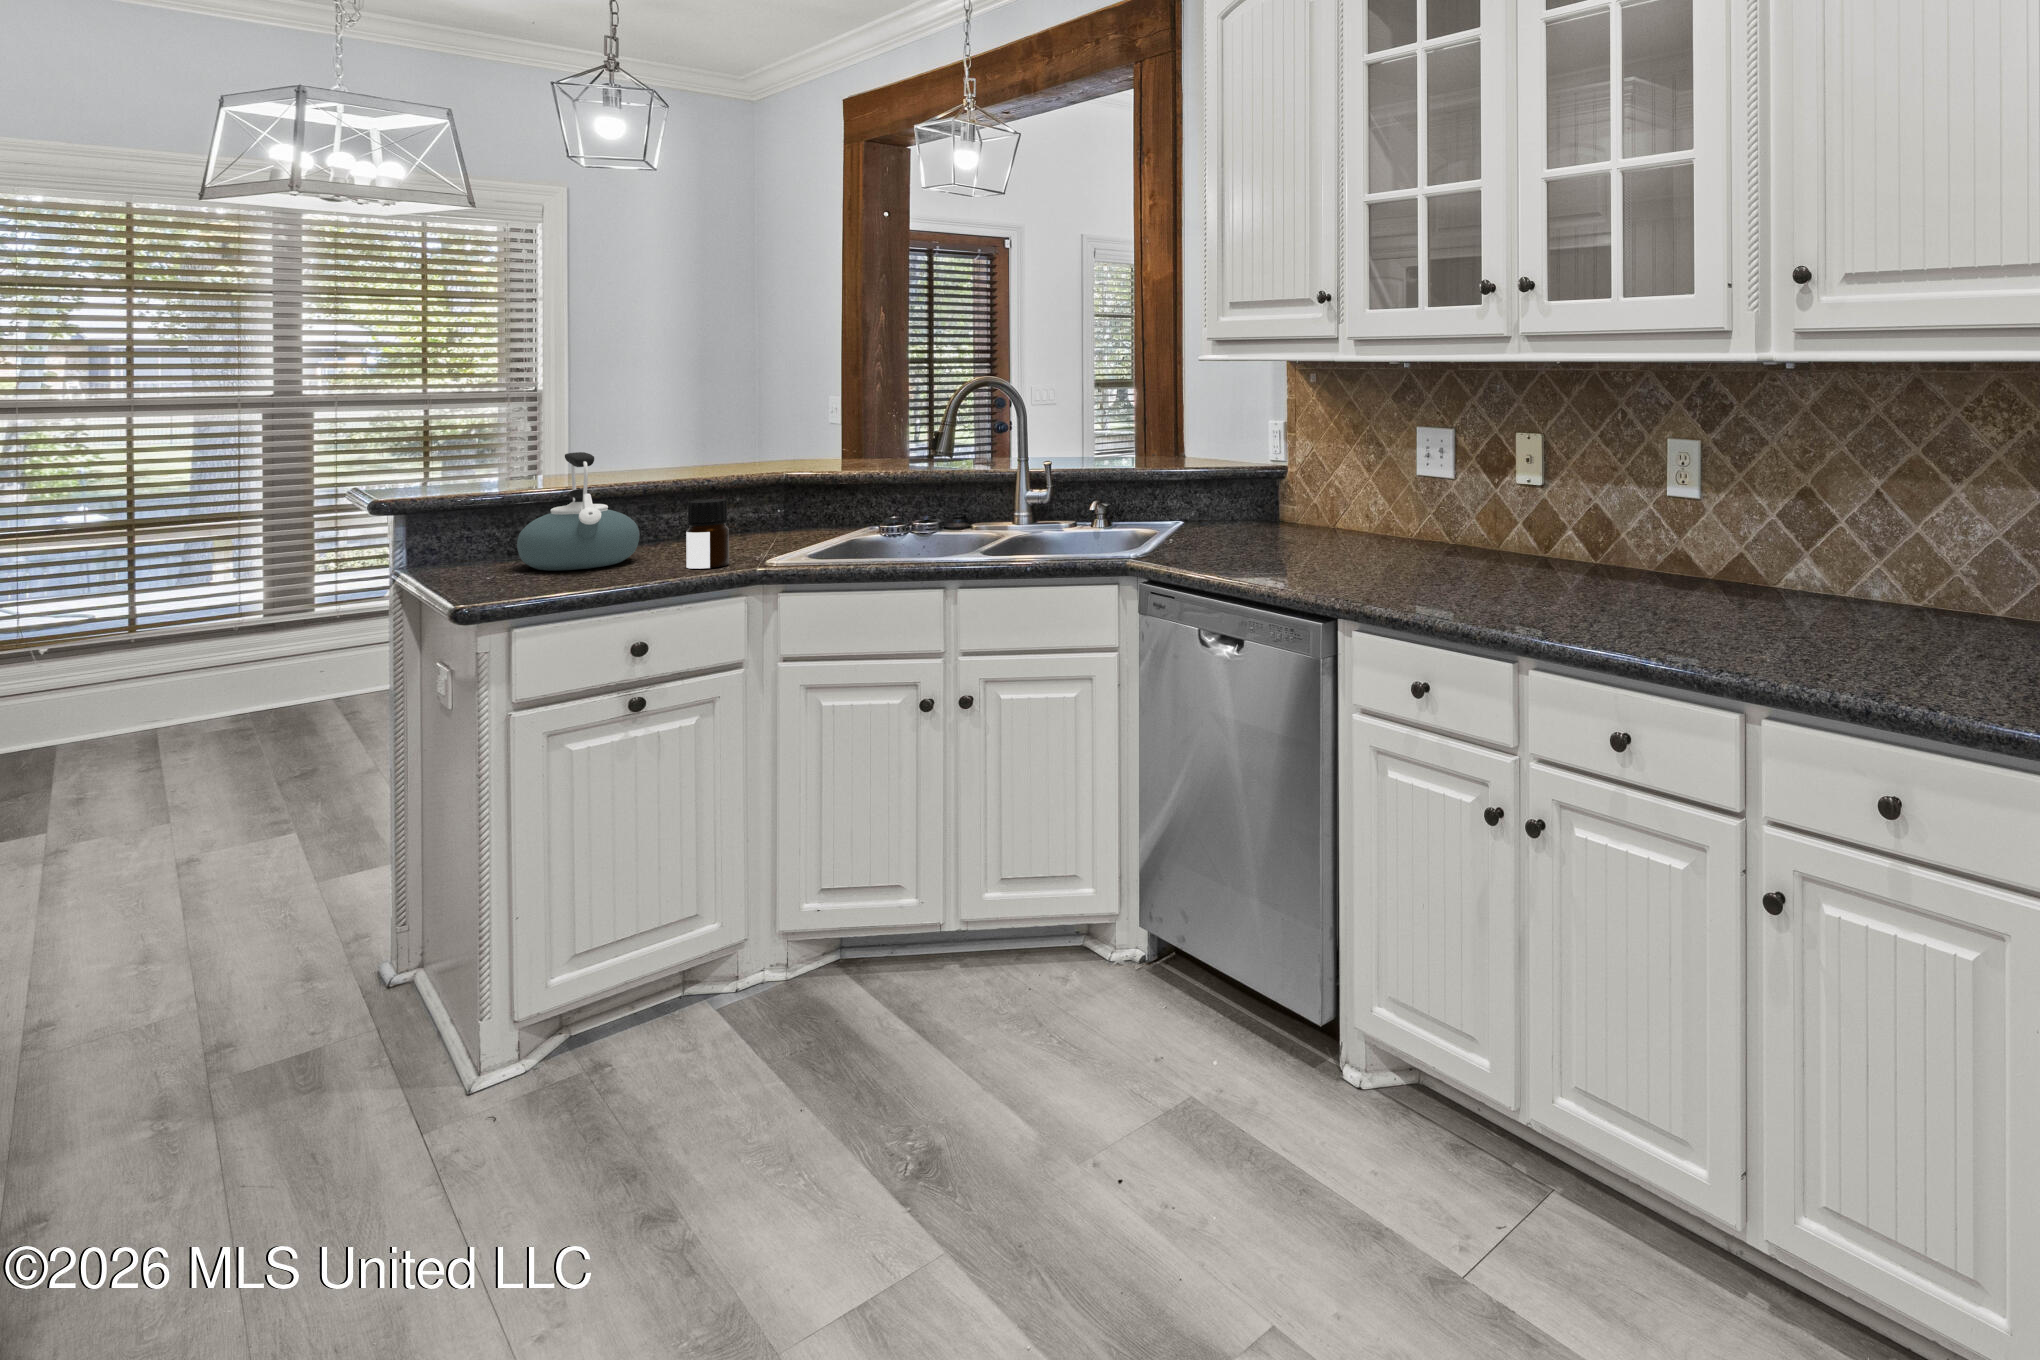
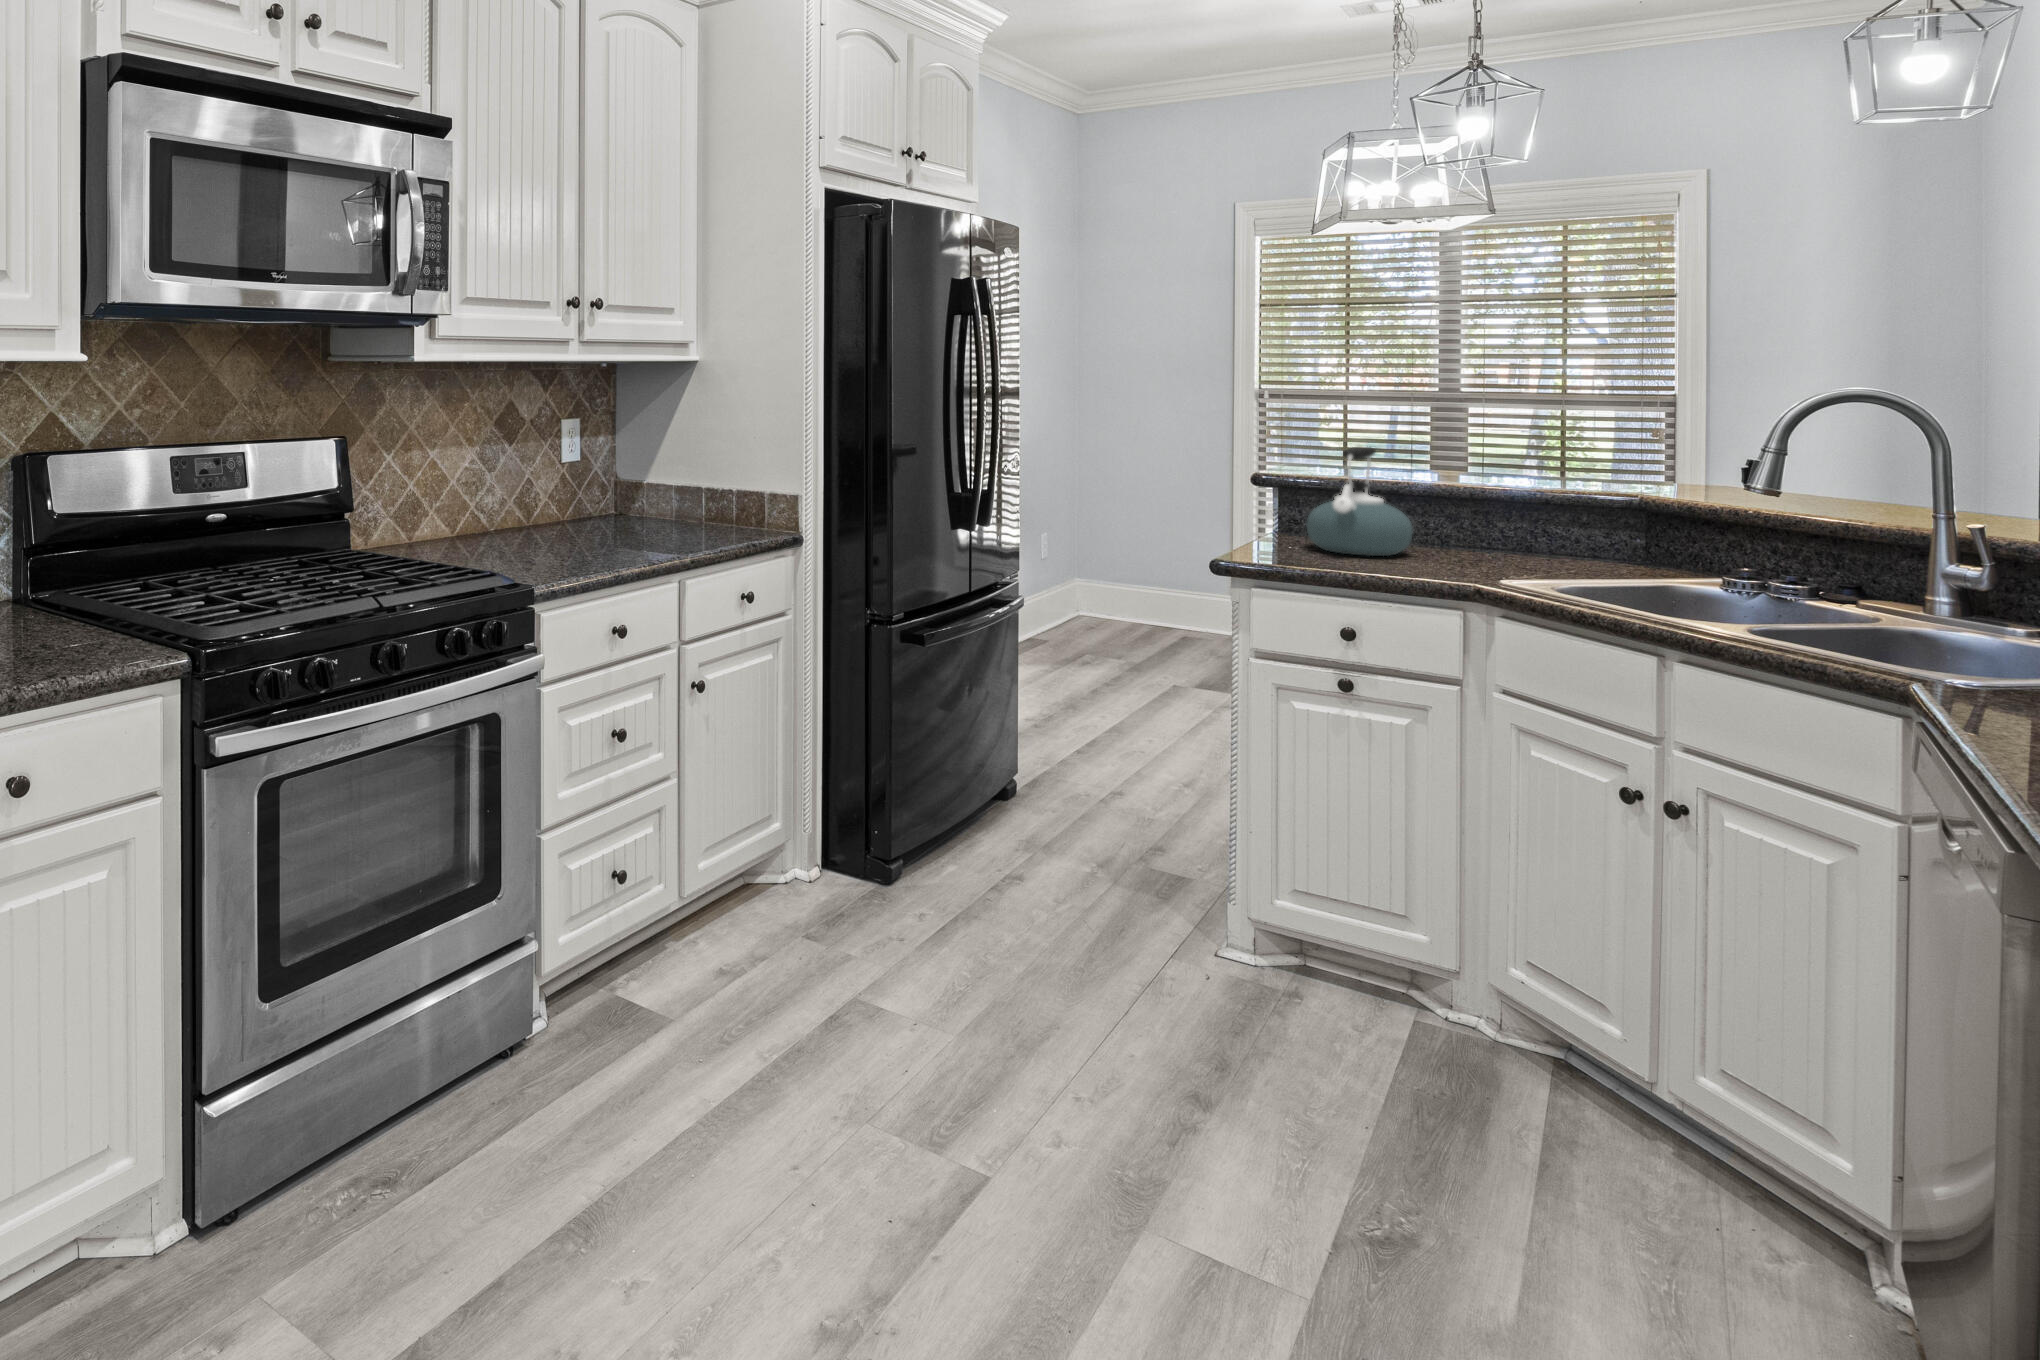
bottle: present [686,499,729,569] -> none [1422,505,1466,576]

